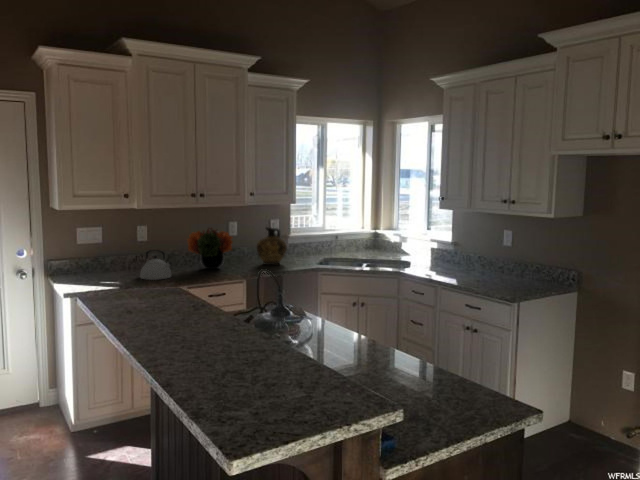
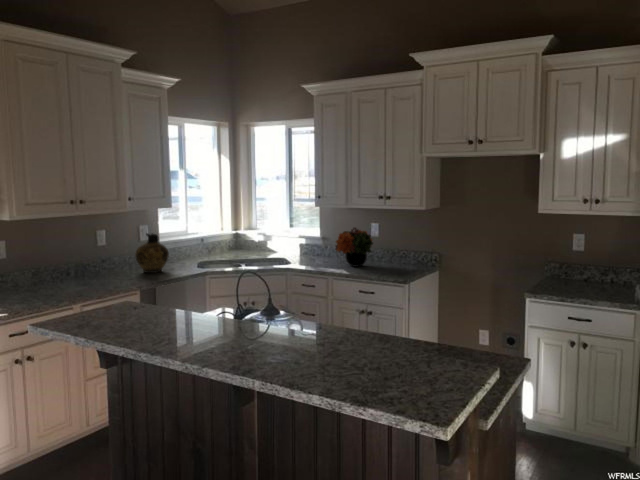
flower arrangement: present [187,228,233,269] -> present [335,227,373,266]
kettle: present [140,250,172,280] -> none [19,266,59,300]

